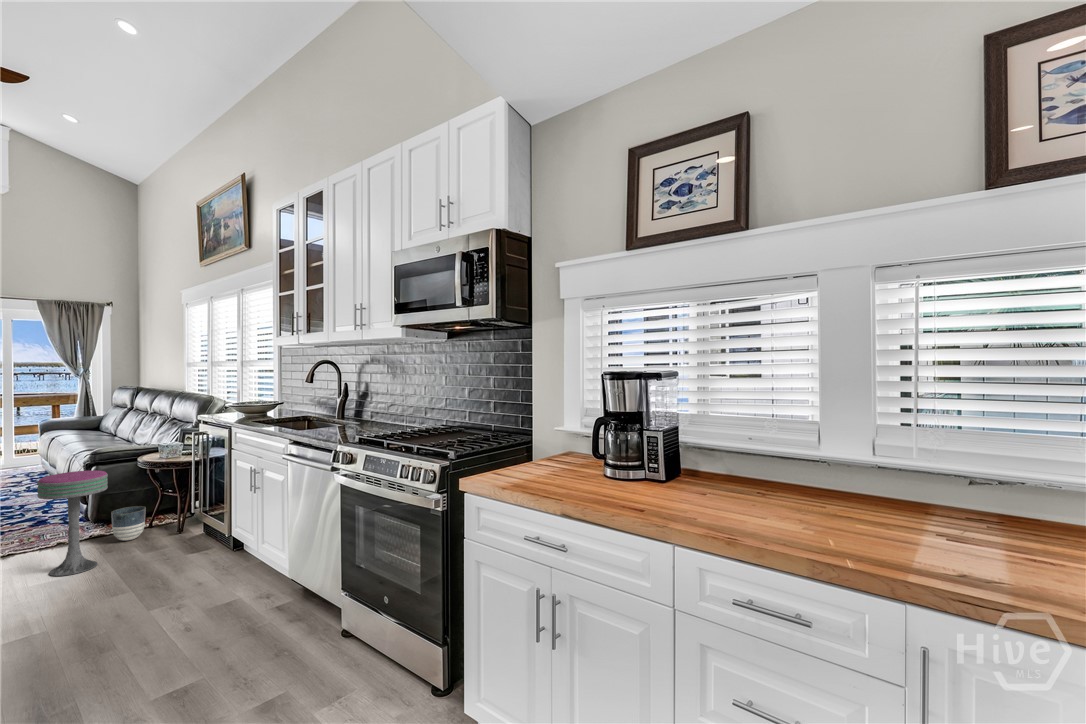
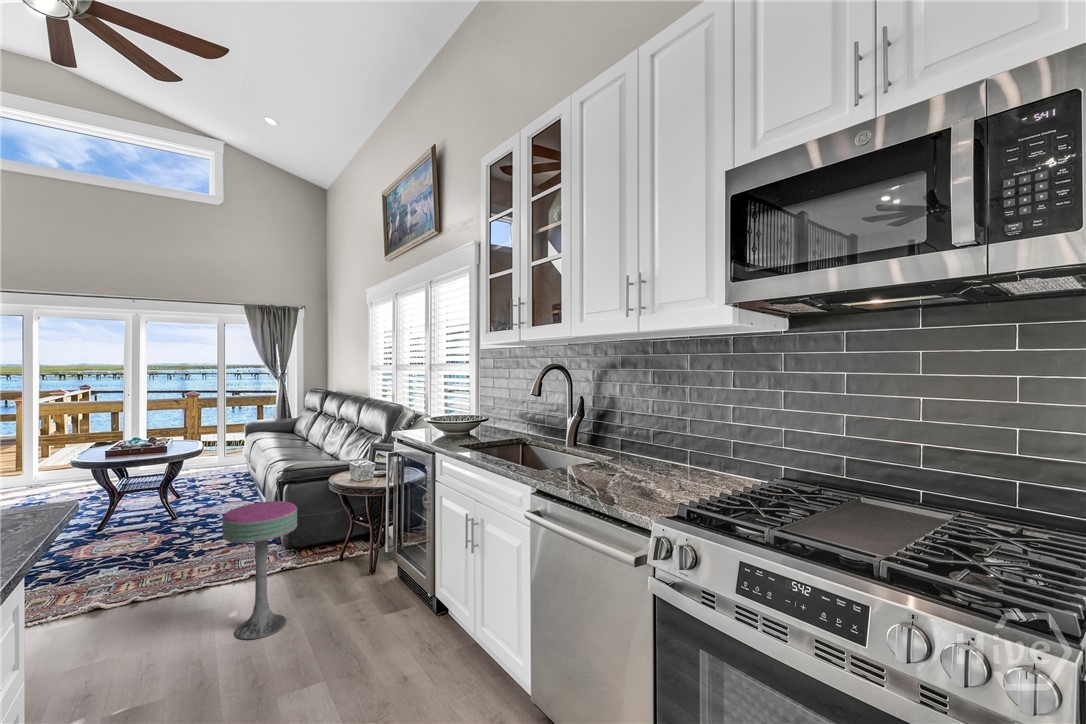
planter: present [111,506,146,541] -> none [302,538,337,581]

